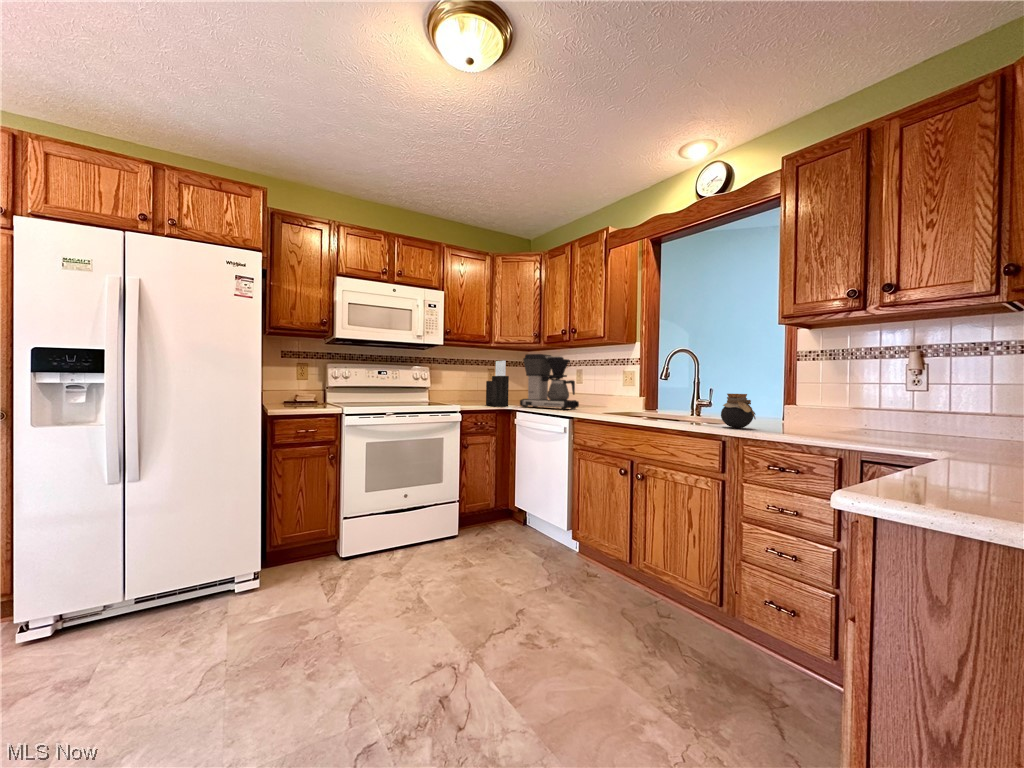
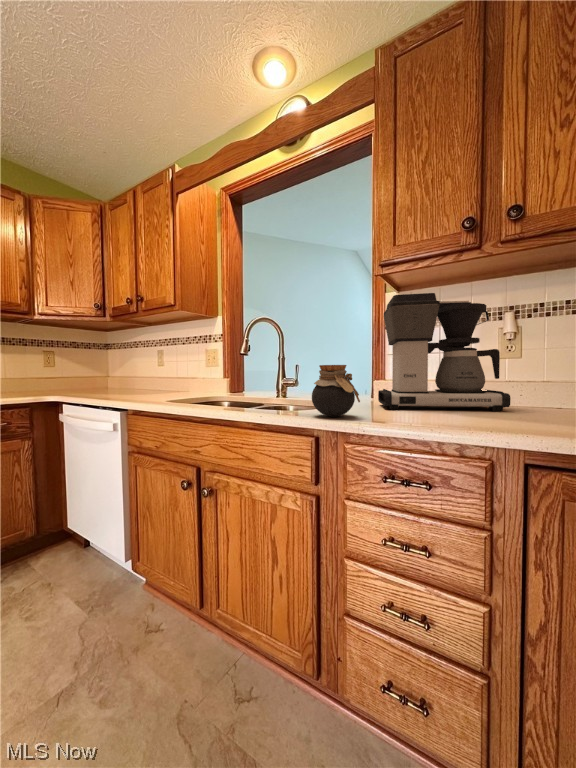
coffee maker: present [520,354,579,410] -> present [378,293,511,411]
knife block: present [486,361,509,407] -> none [13,335,47,399]

